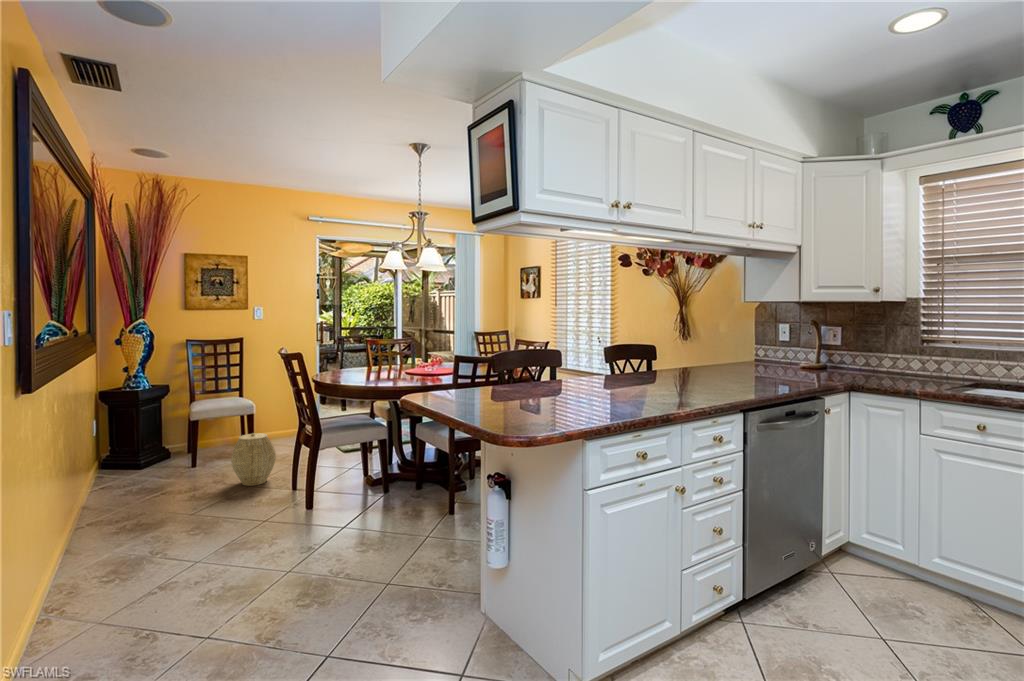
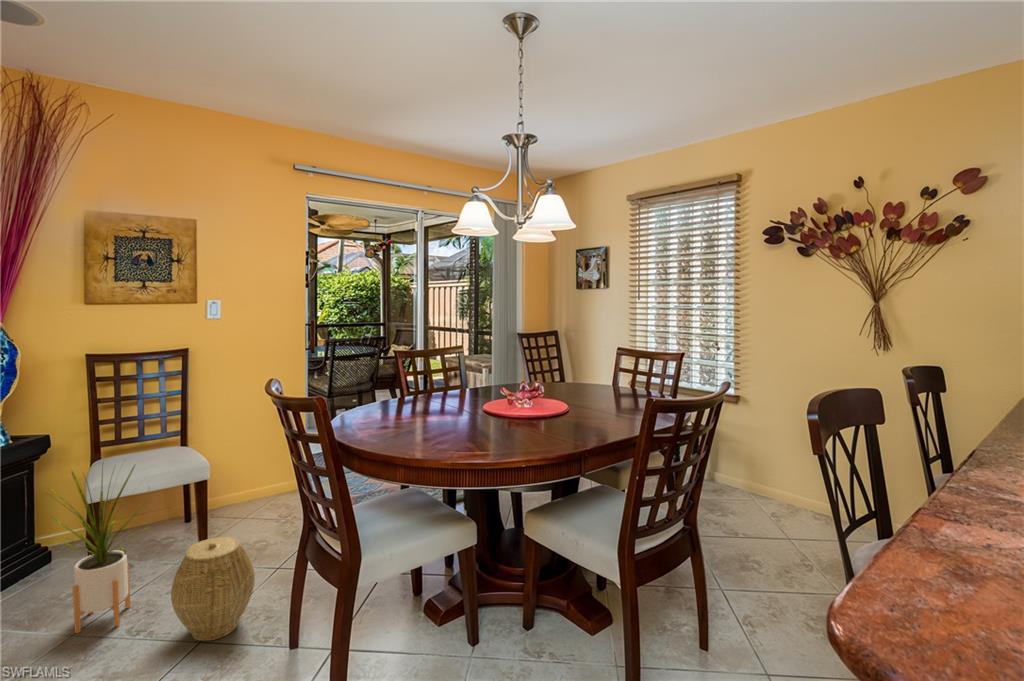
house plant: none [167,388,224,482] -> present [46,463,146,633]

